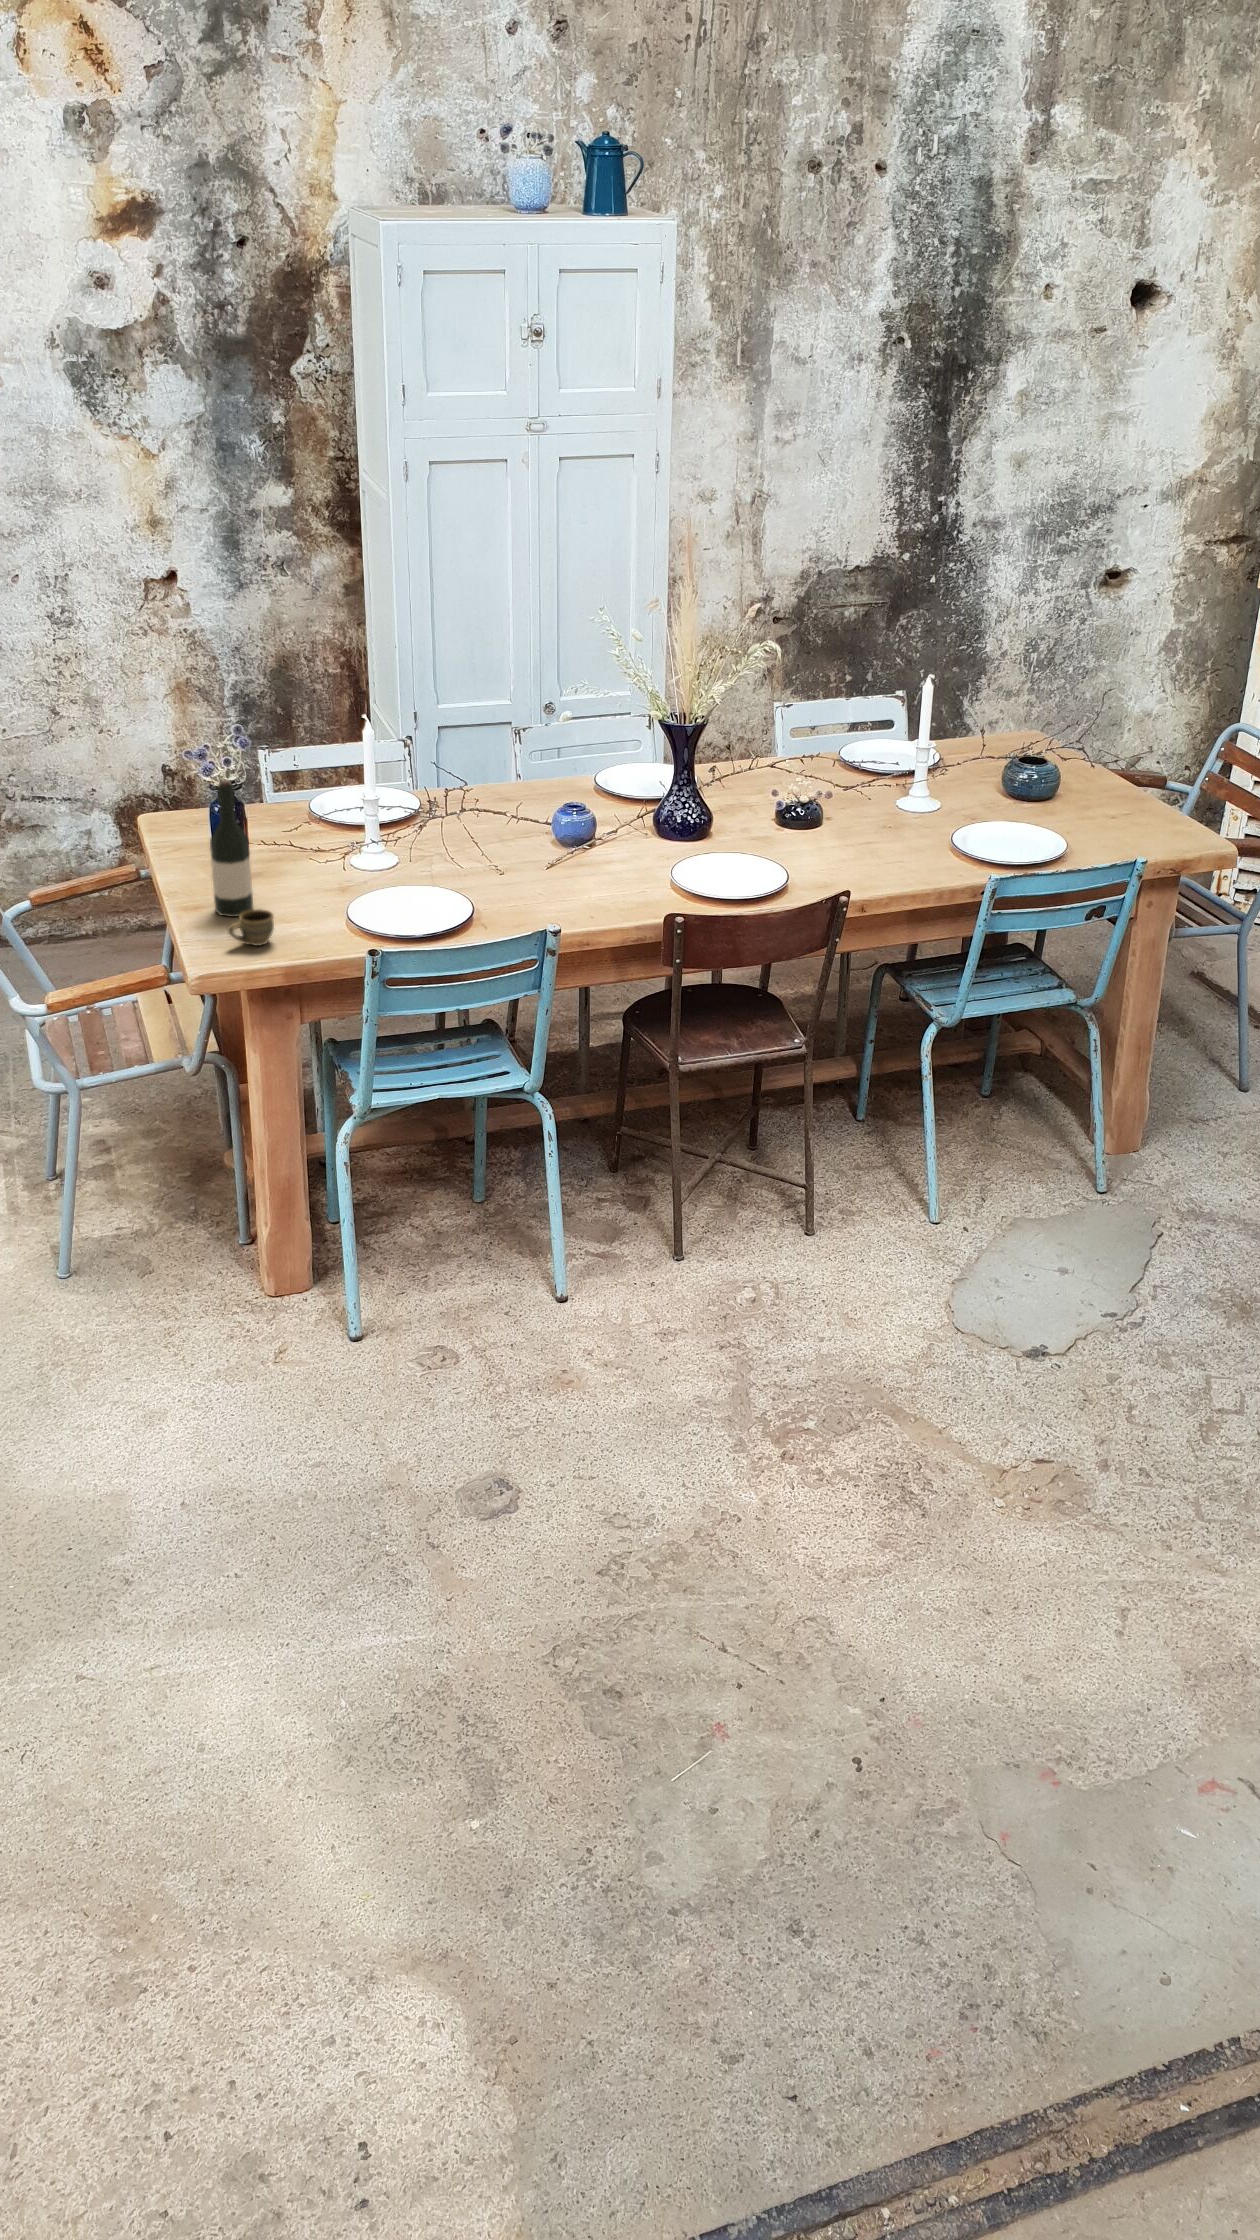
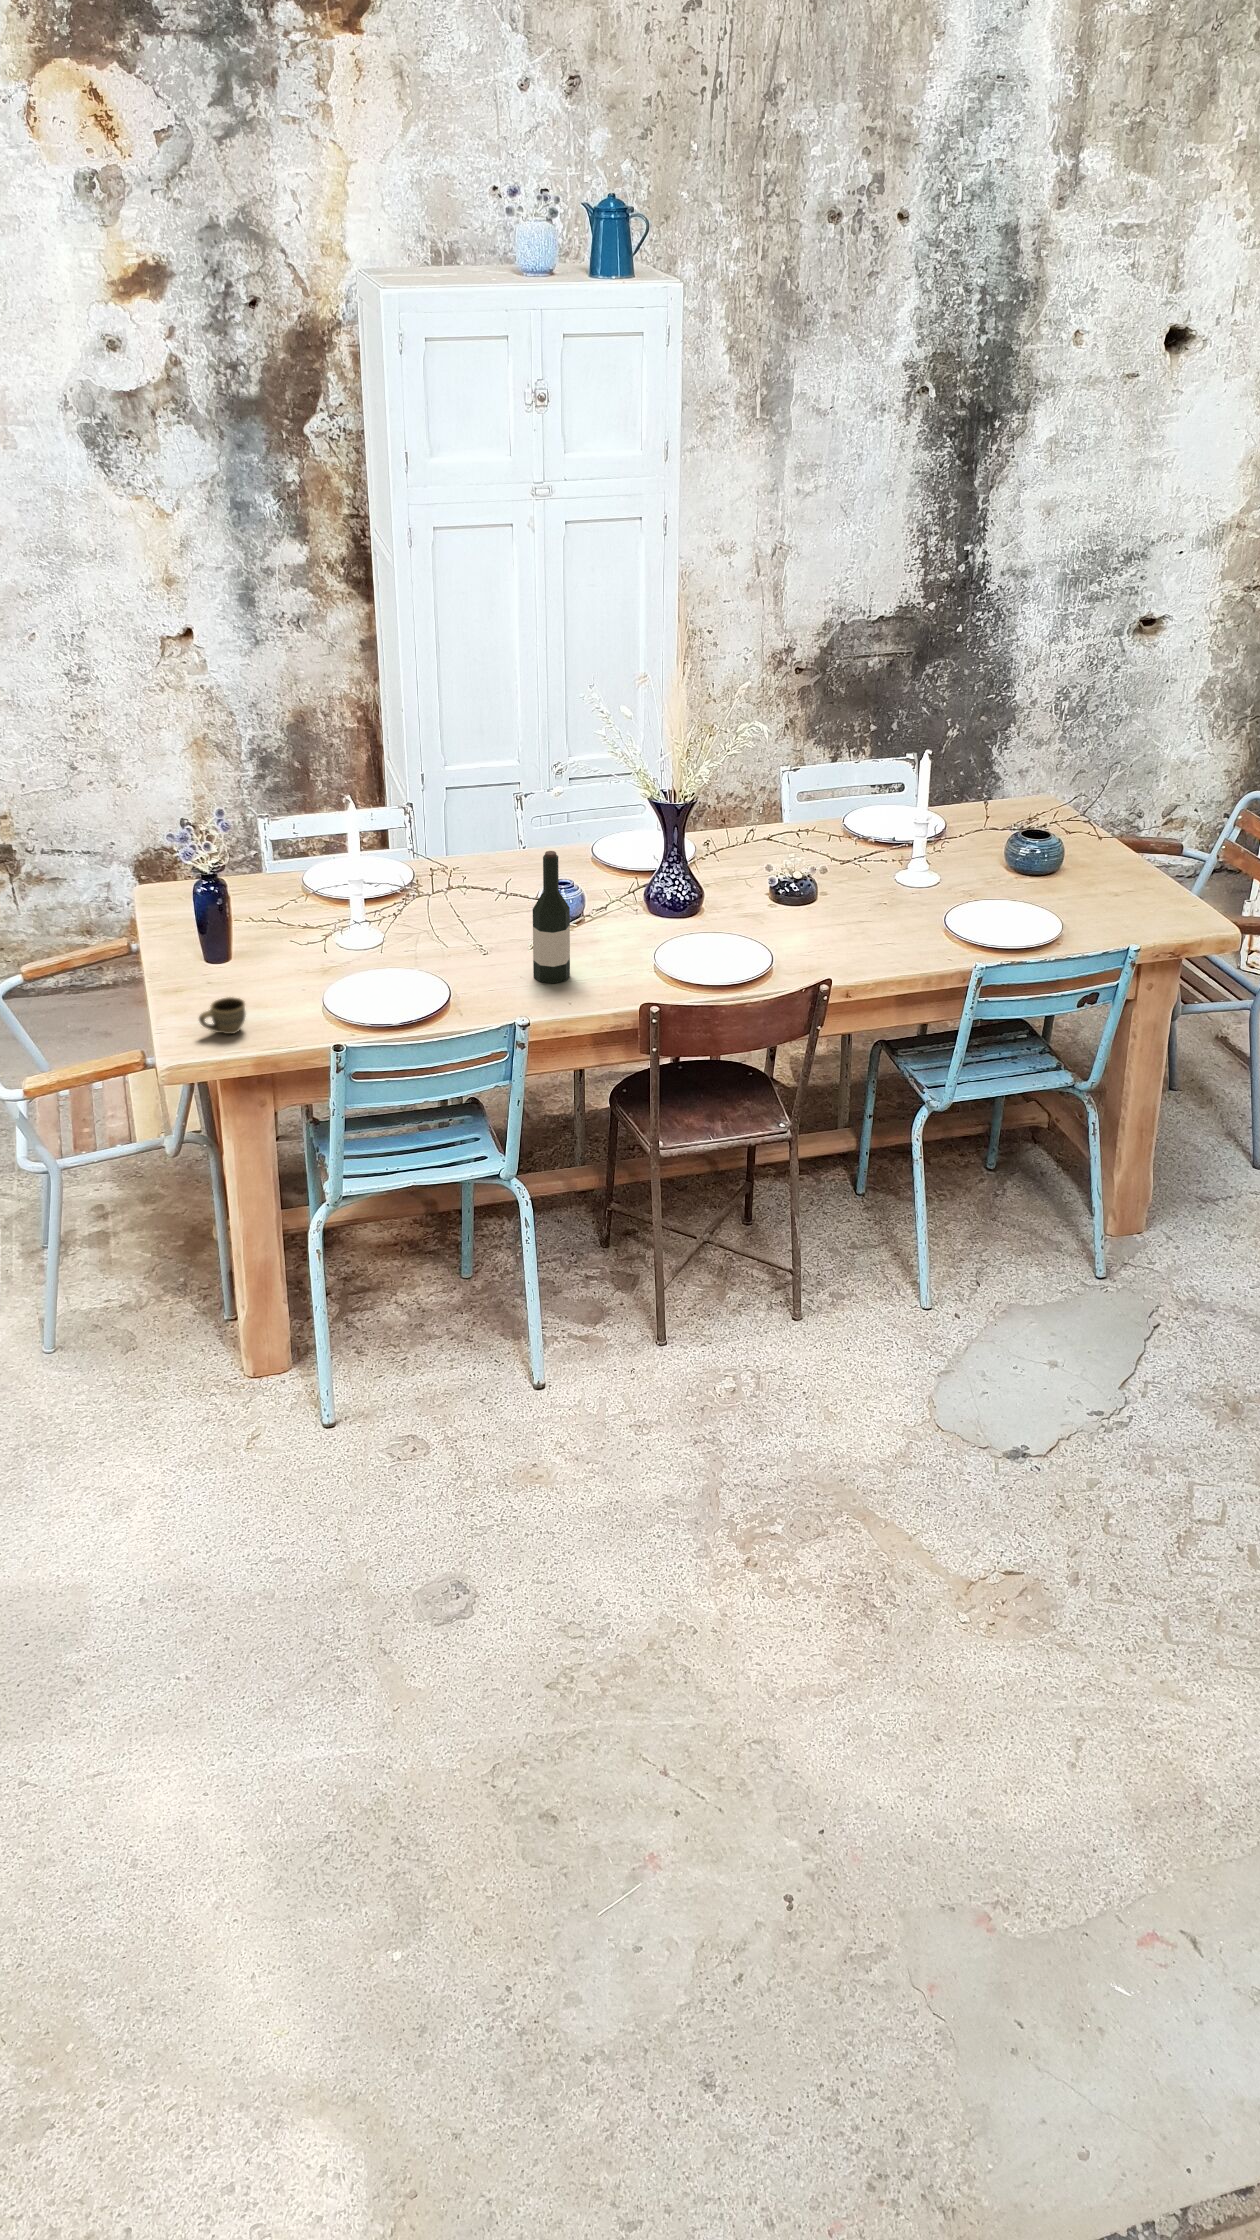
wine bottle: present [210,779,253,917] -> present [533,851,570,984]

